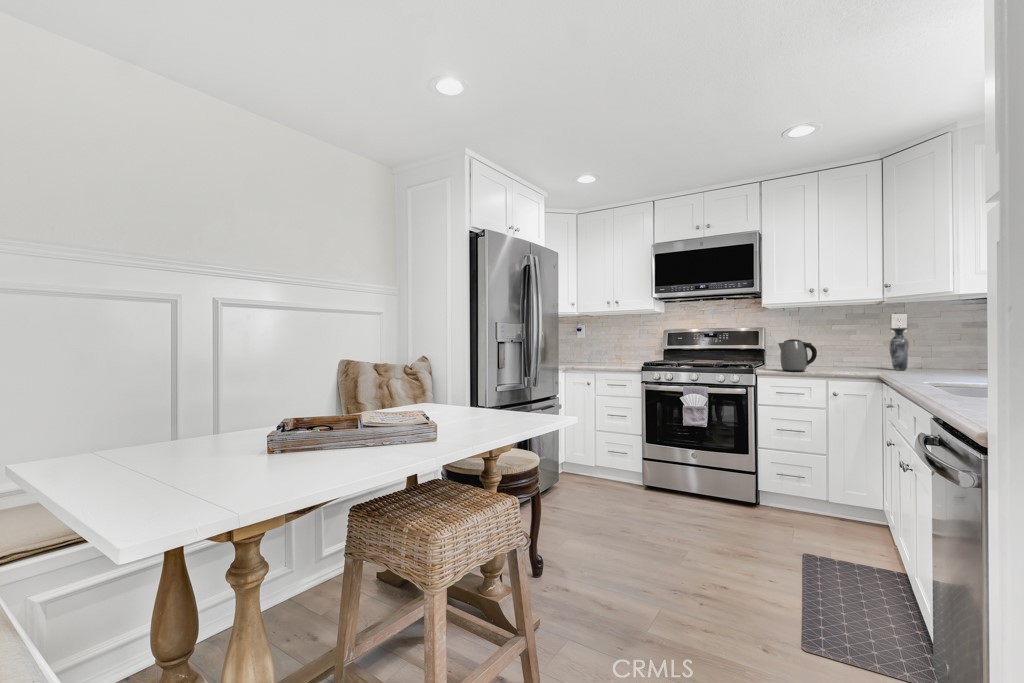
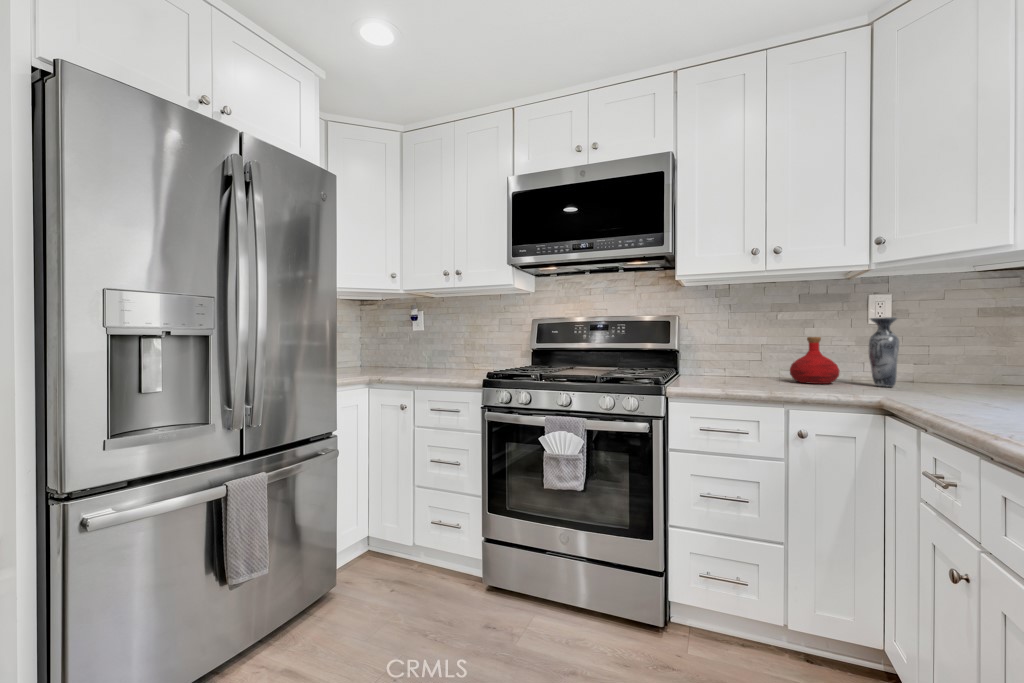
kettle: present [778,339,817,372] -> none [704,335,768,393]
bottle: none [839,340,872,369] -> present [790,337,840,384]

